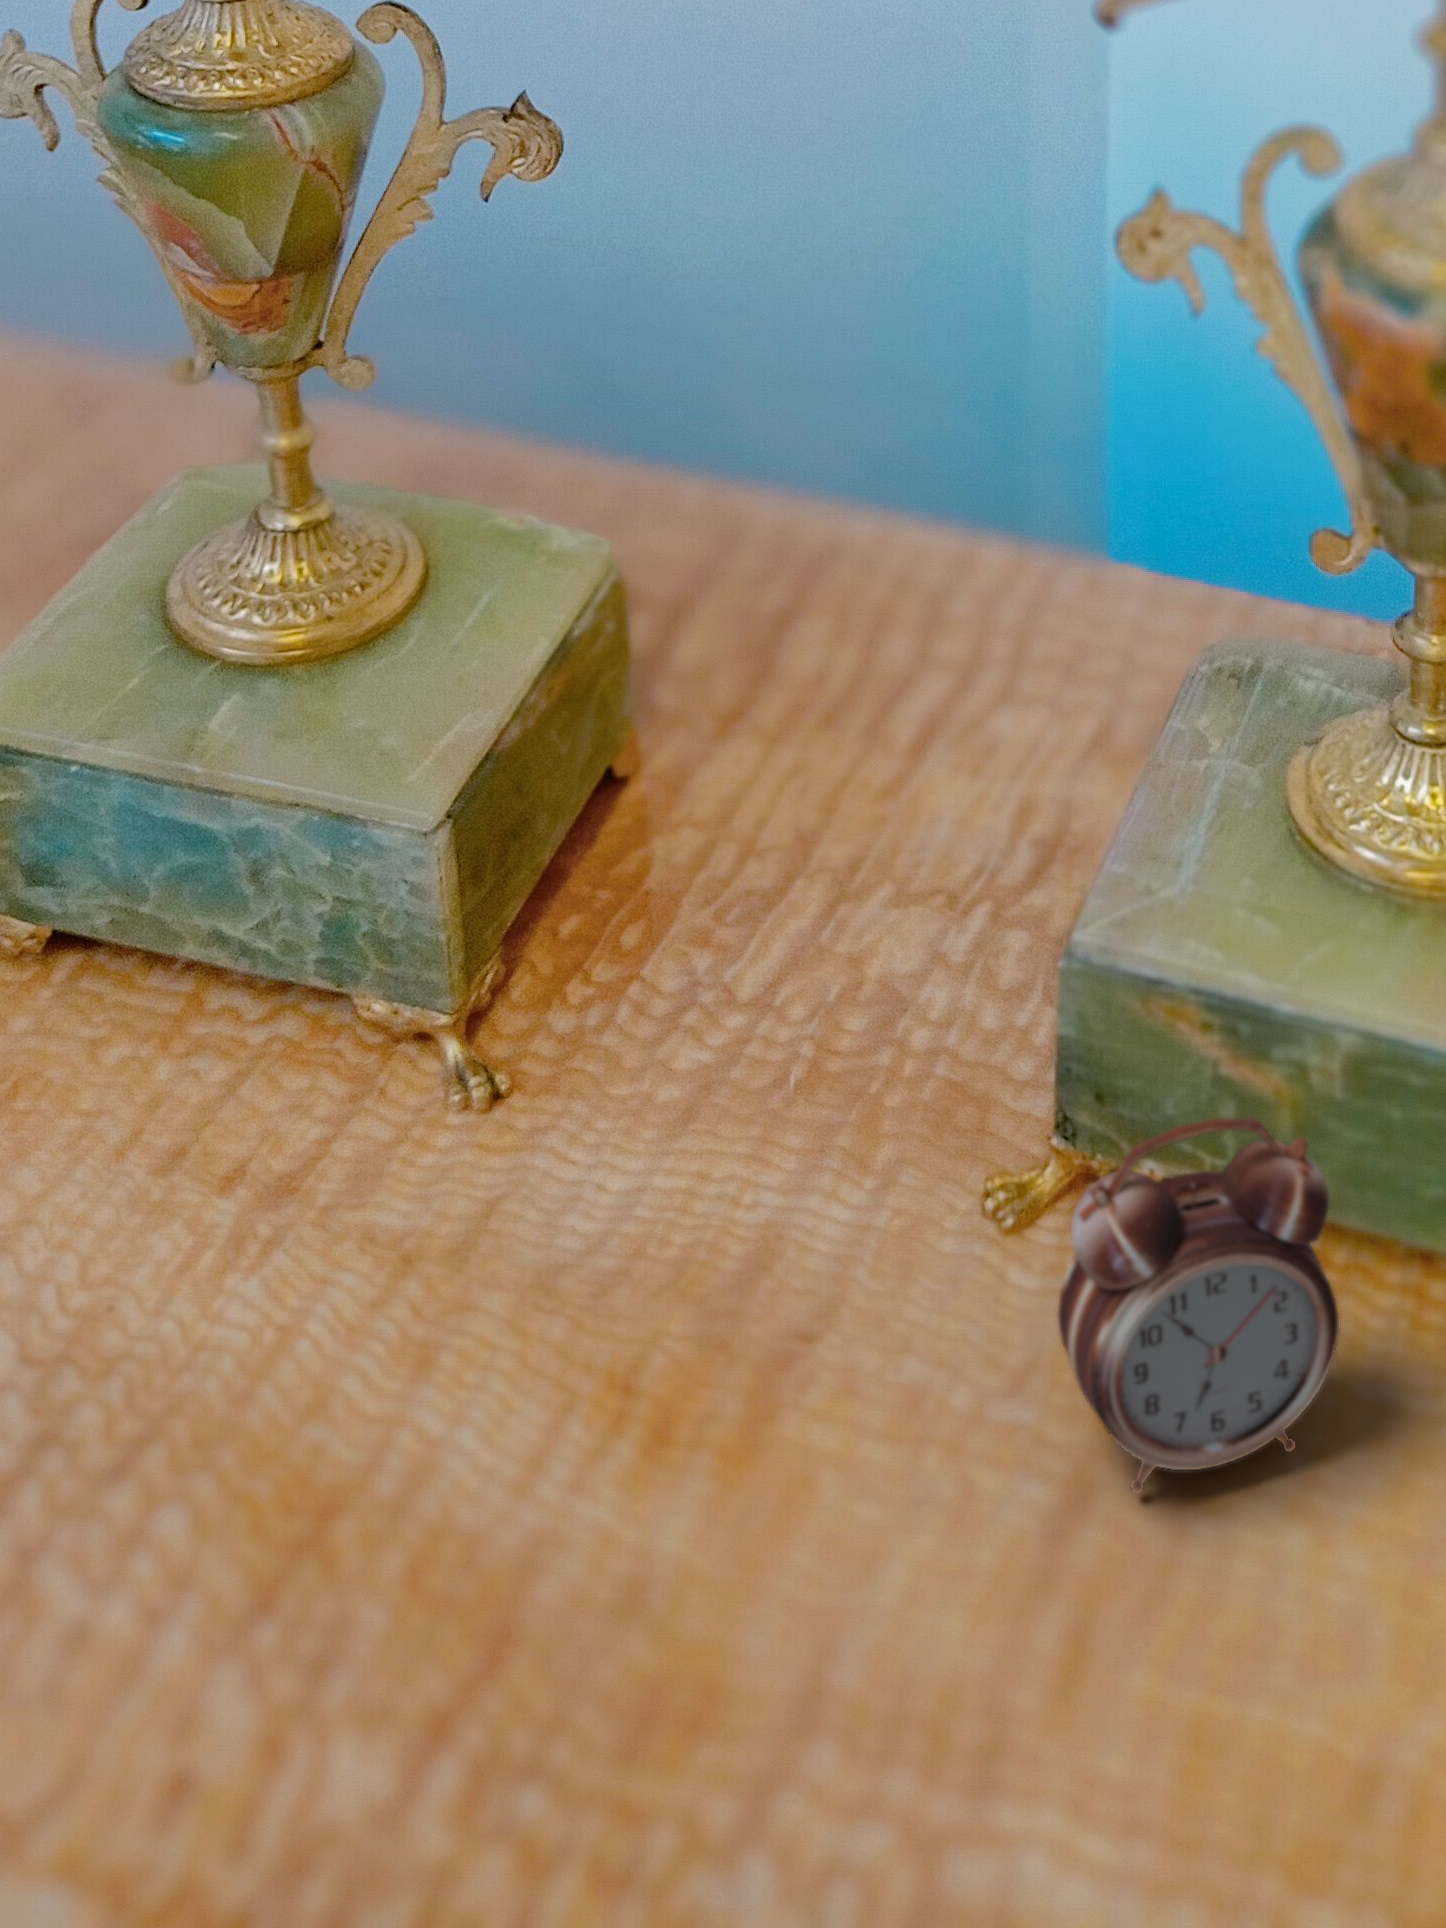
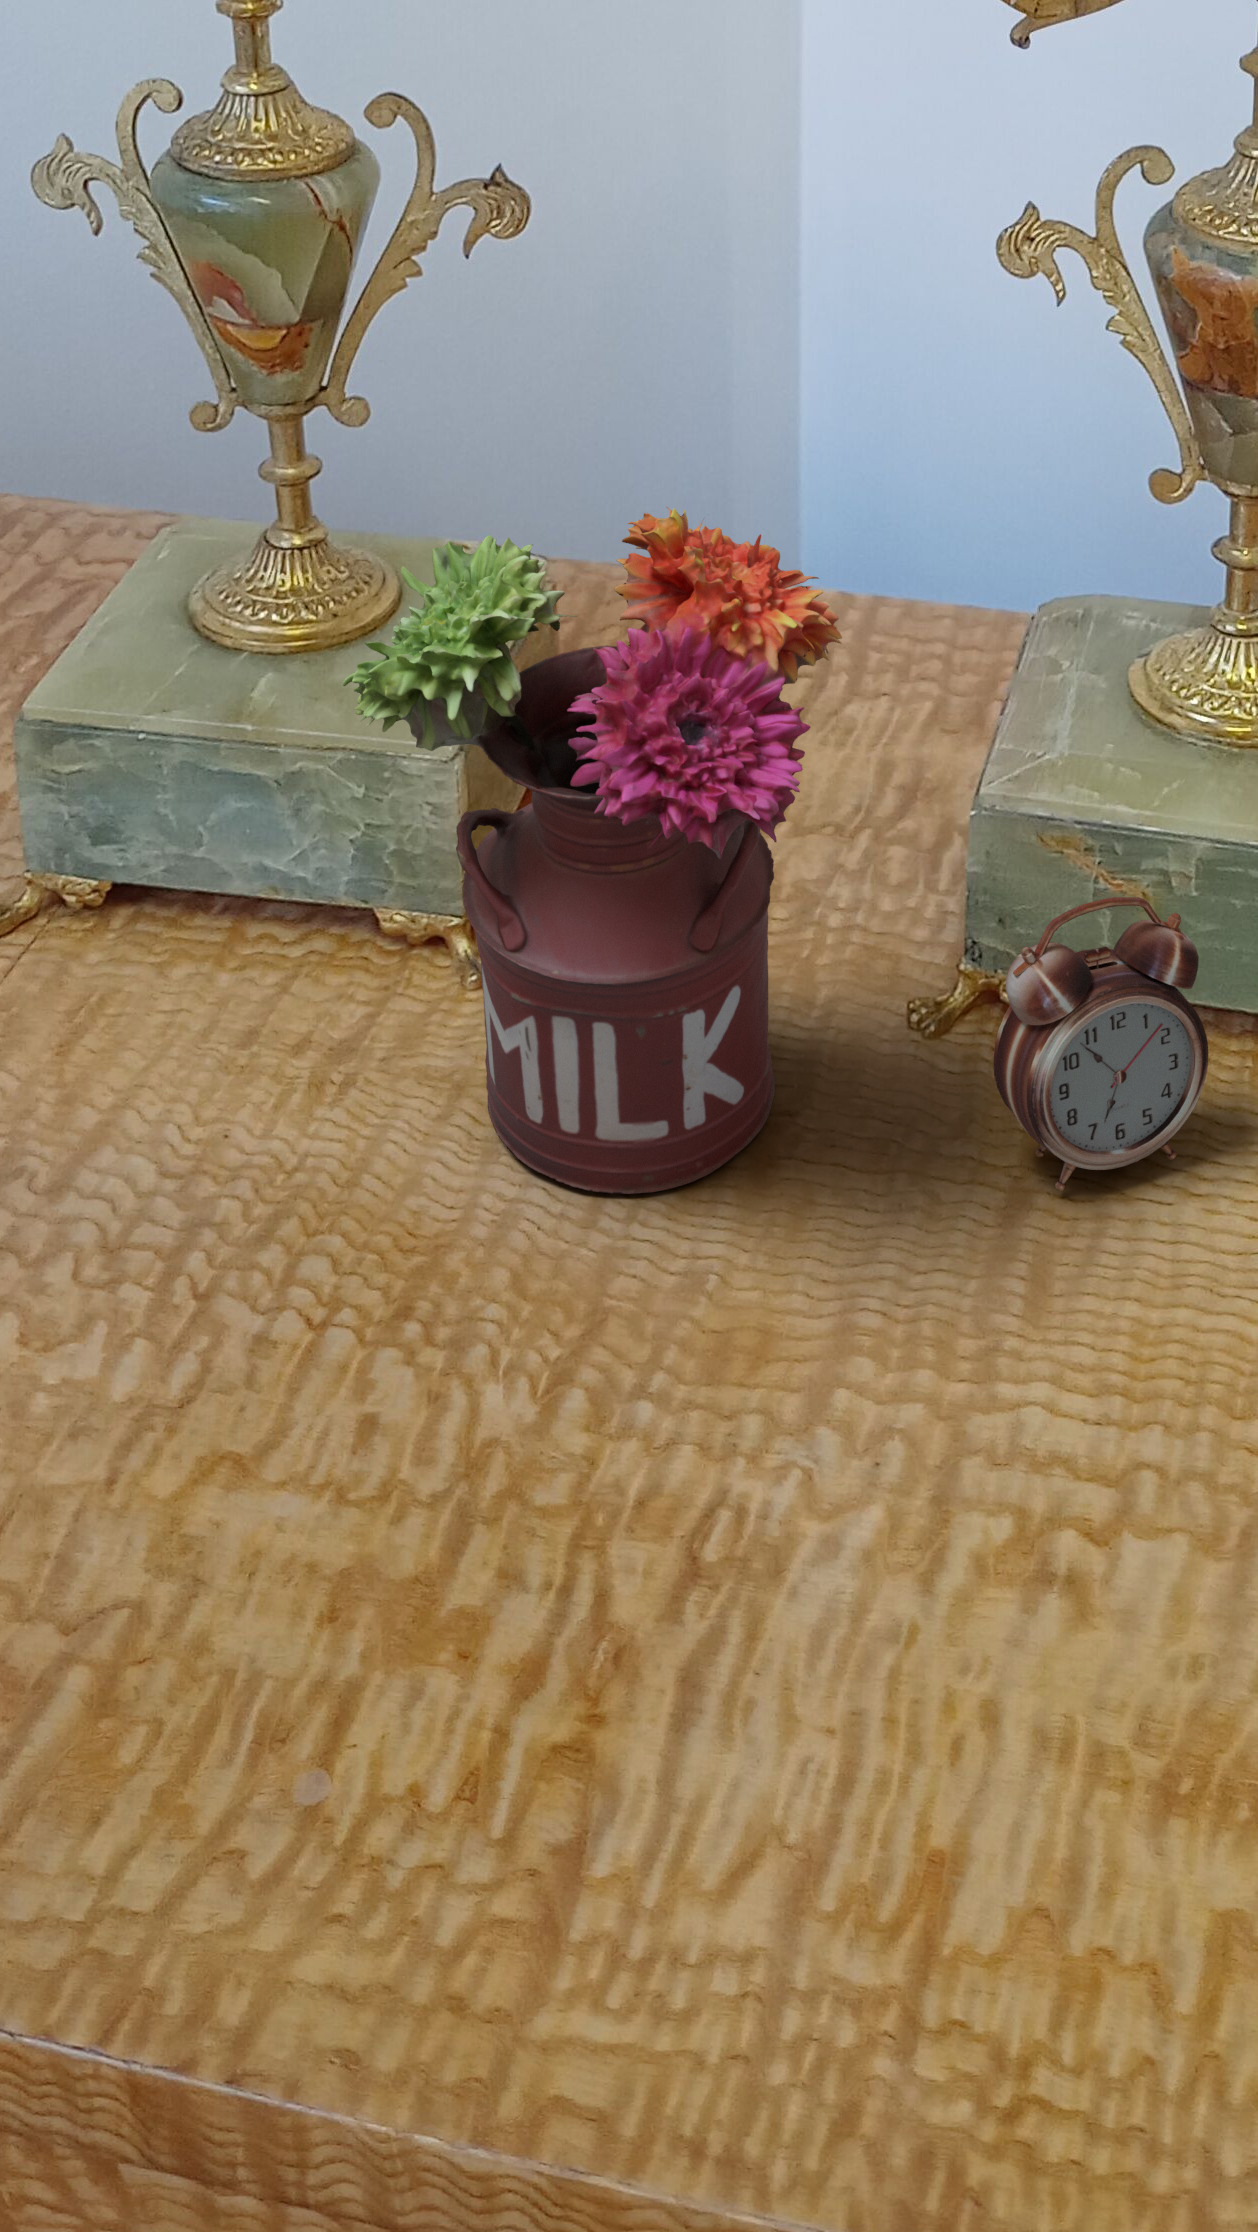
flower arrangement: none [218,572,874,1449] -> present [343,507,842,1194]

